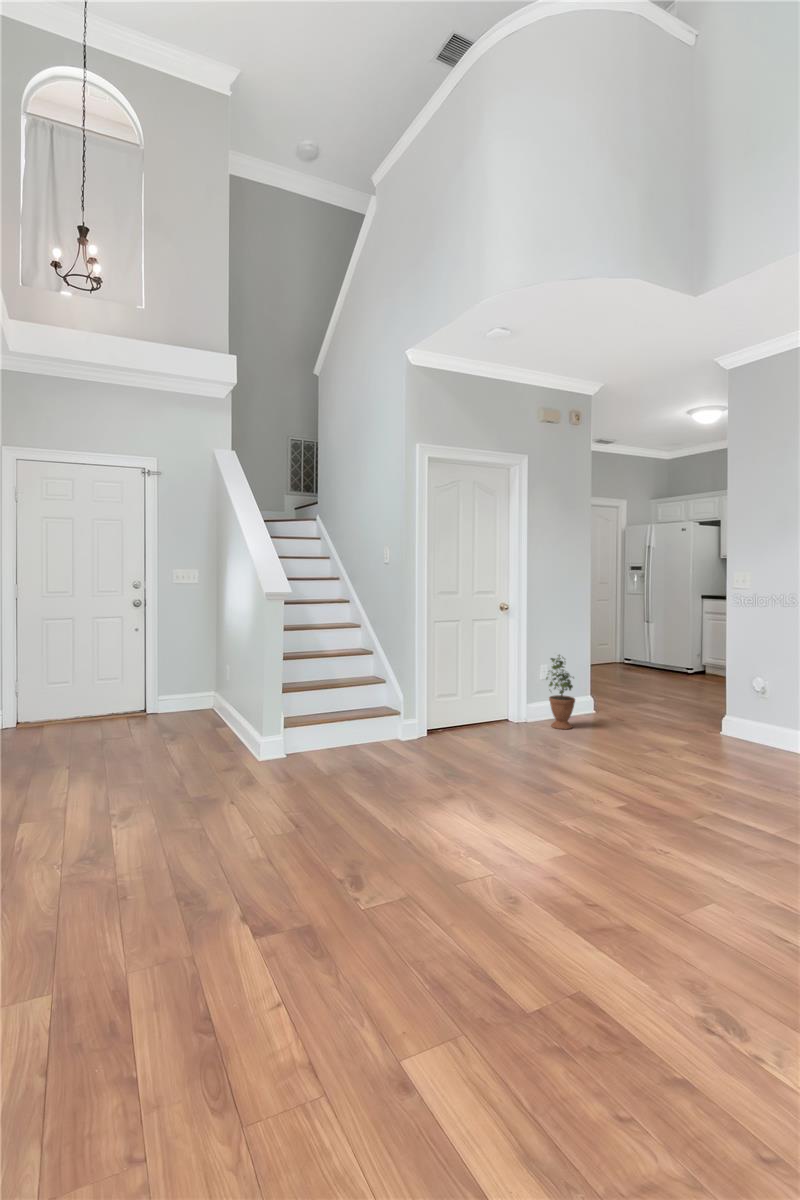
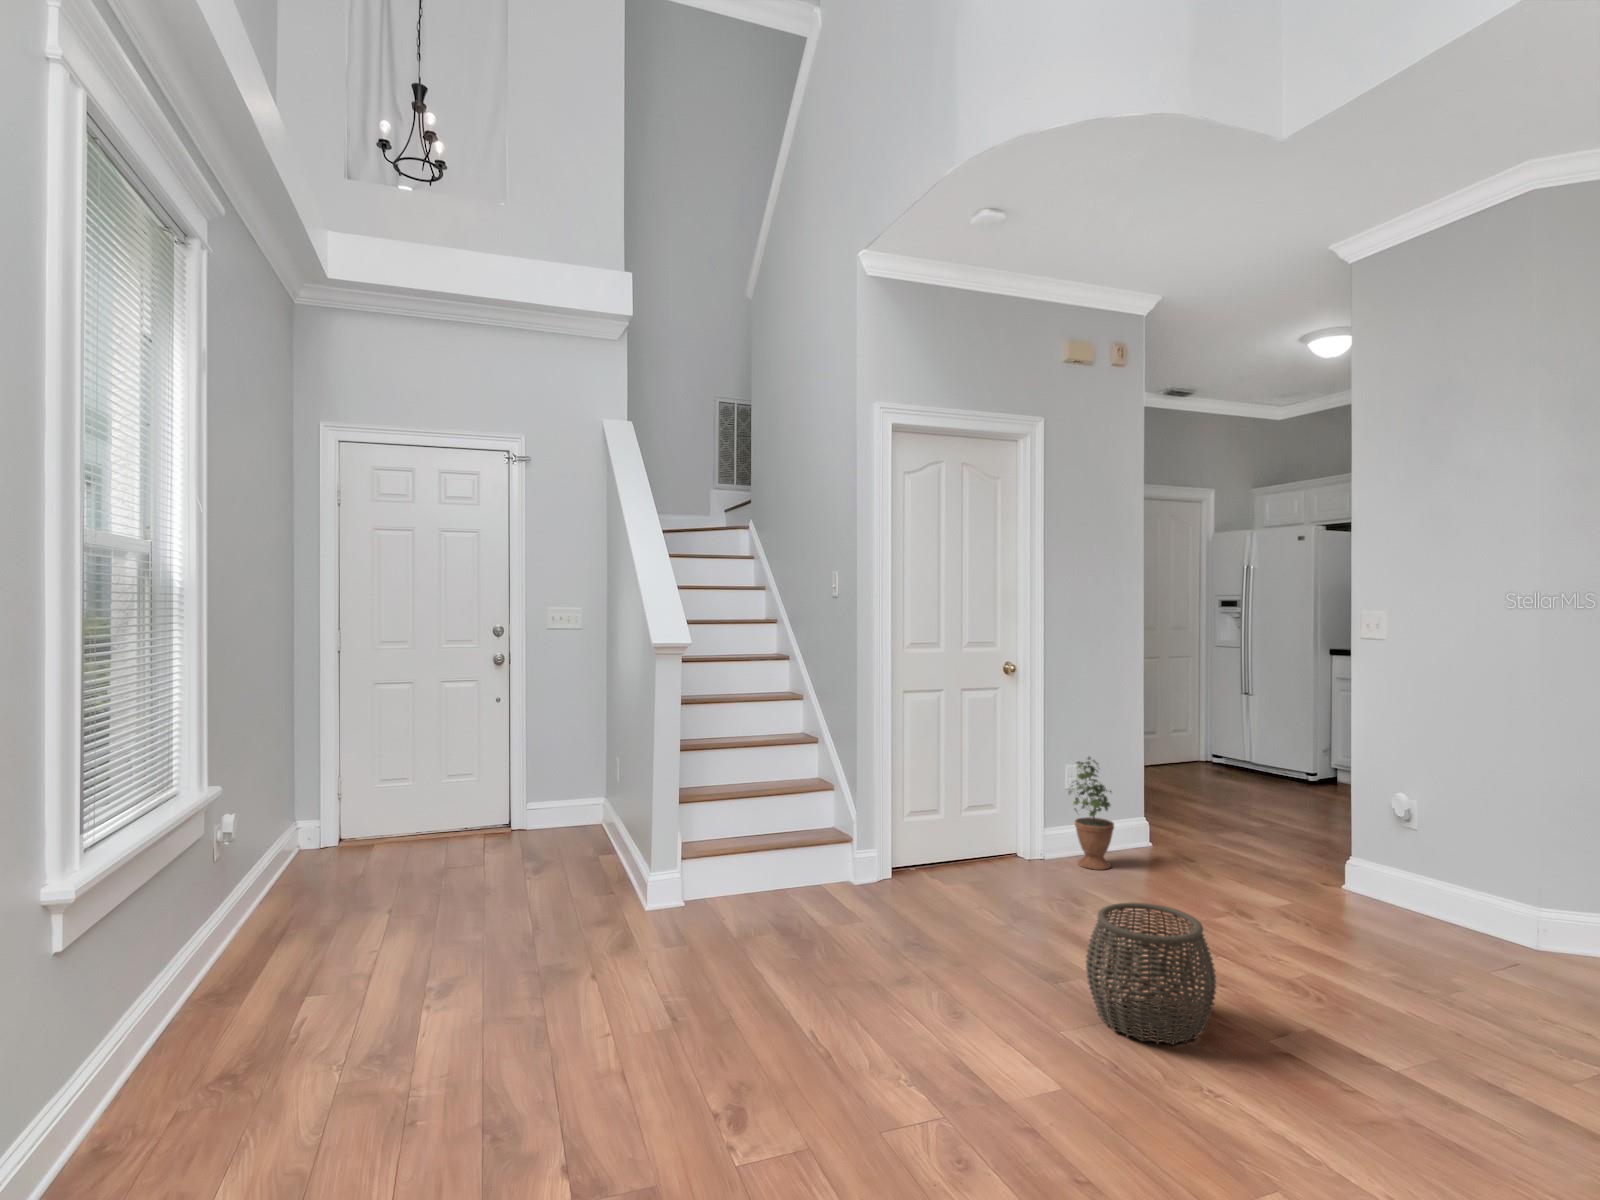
woven basket: none [571,741,657,829] -> present [1086,902,1216,1044]

